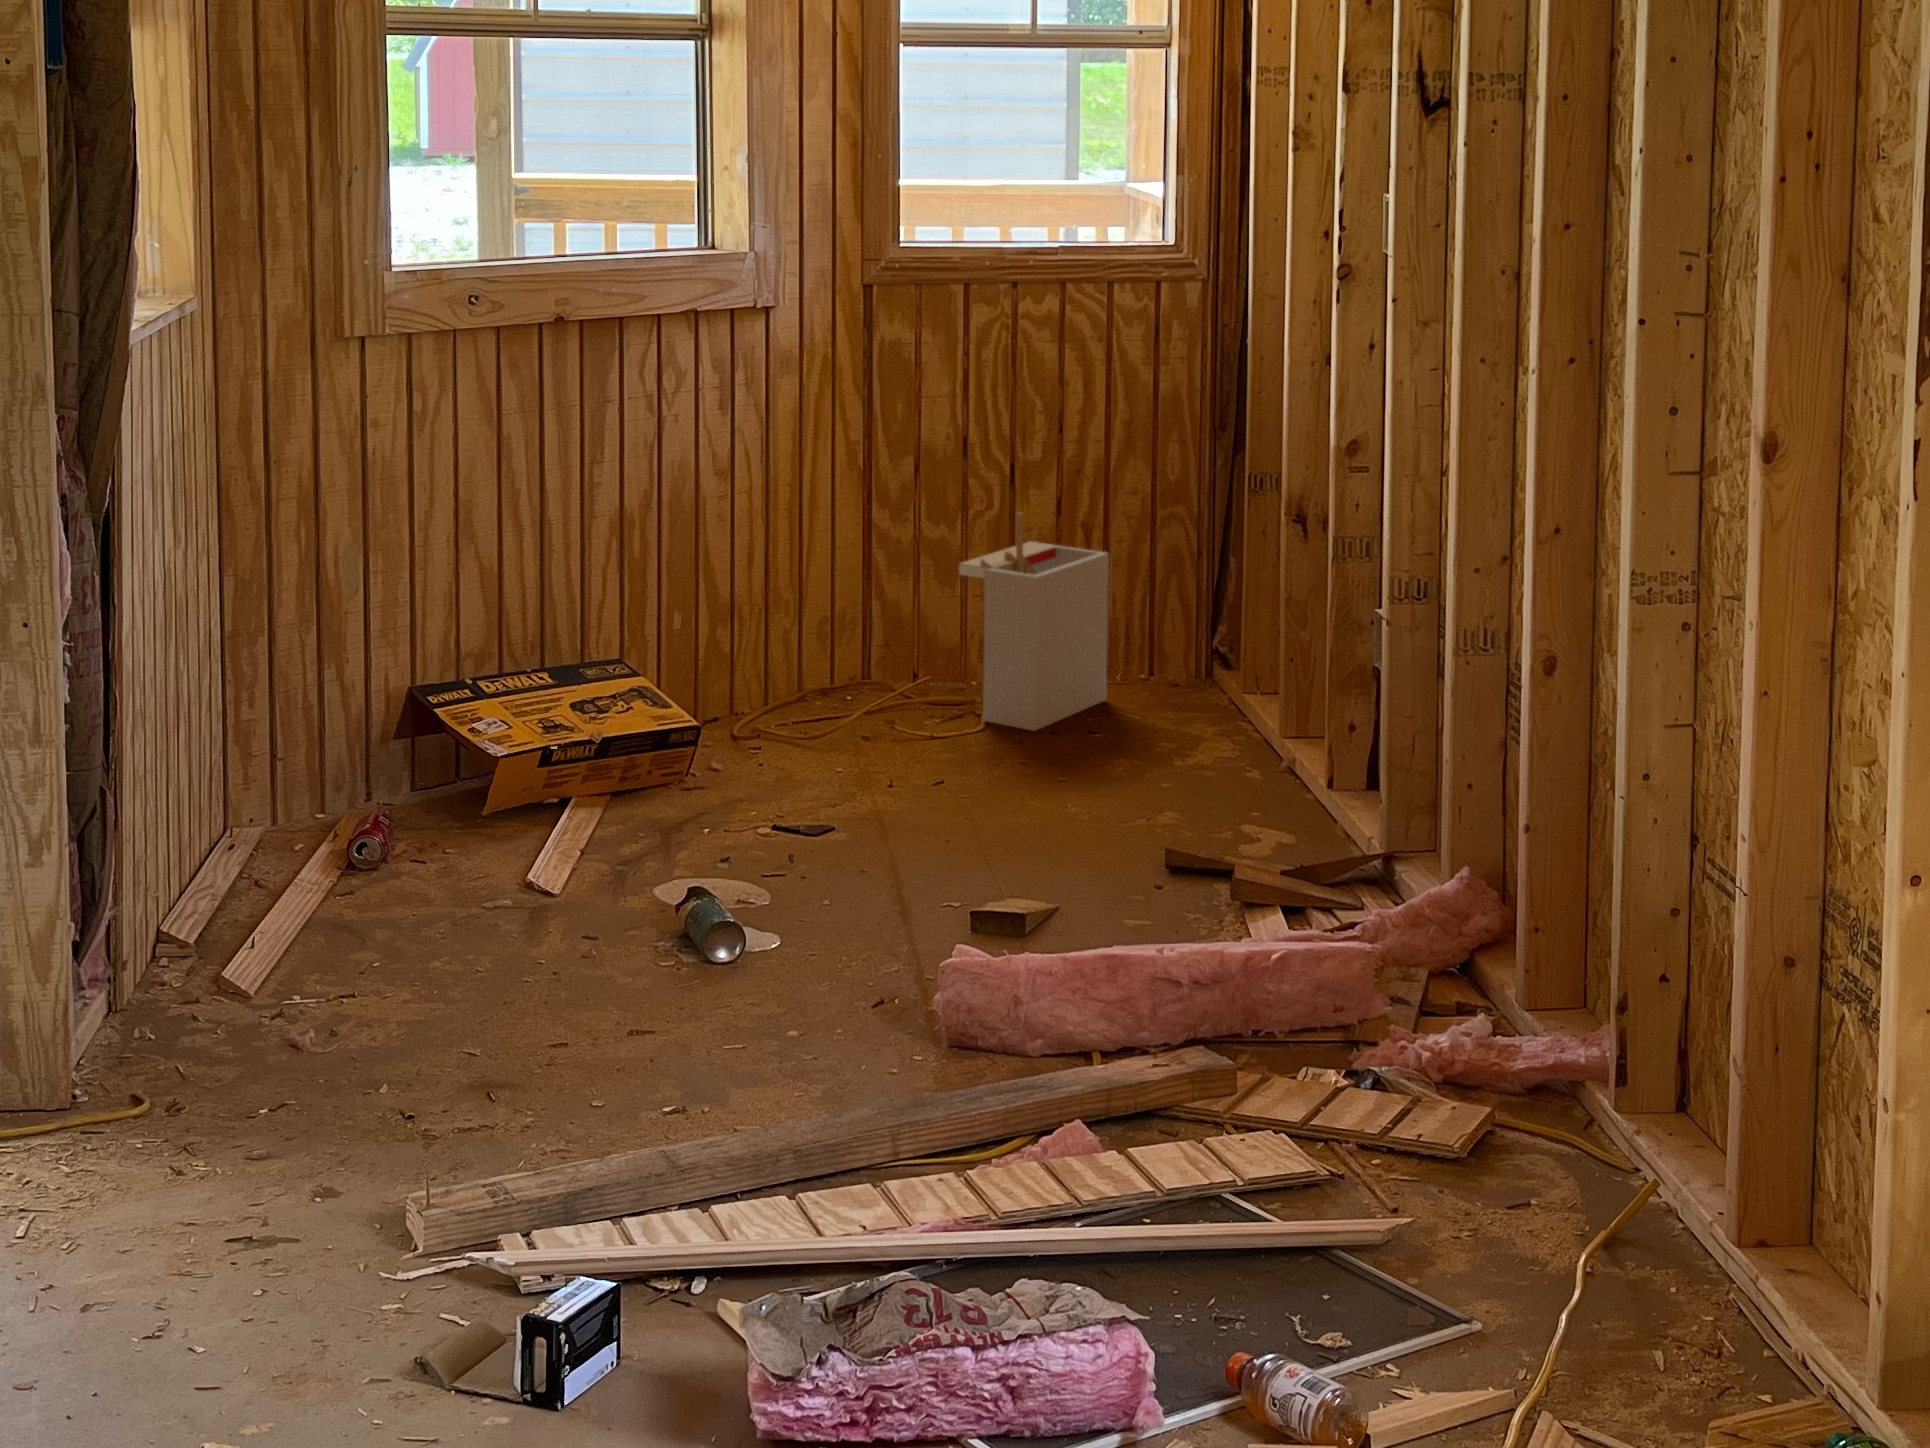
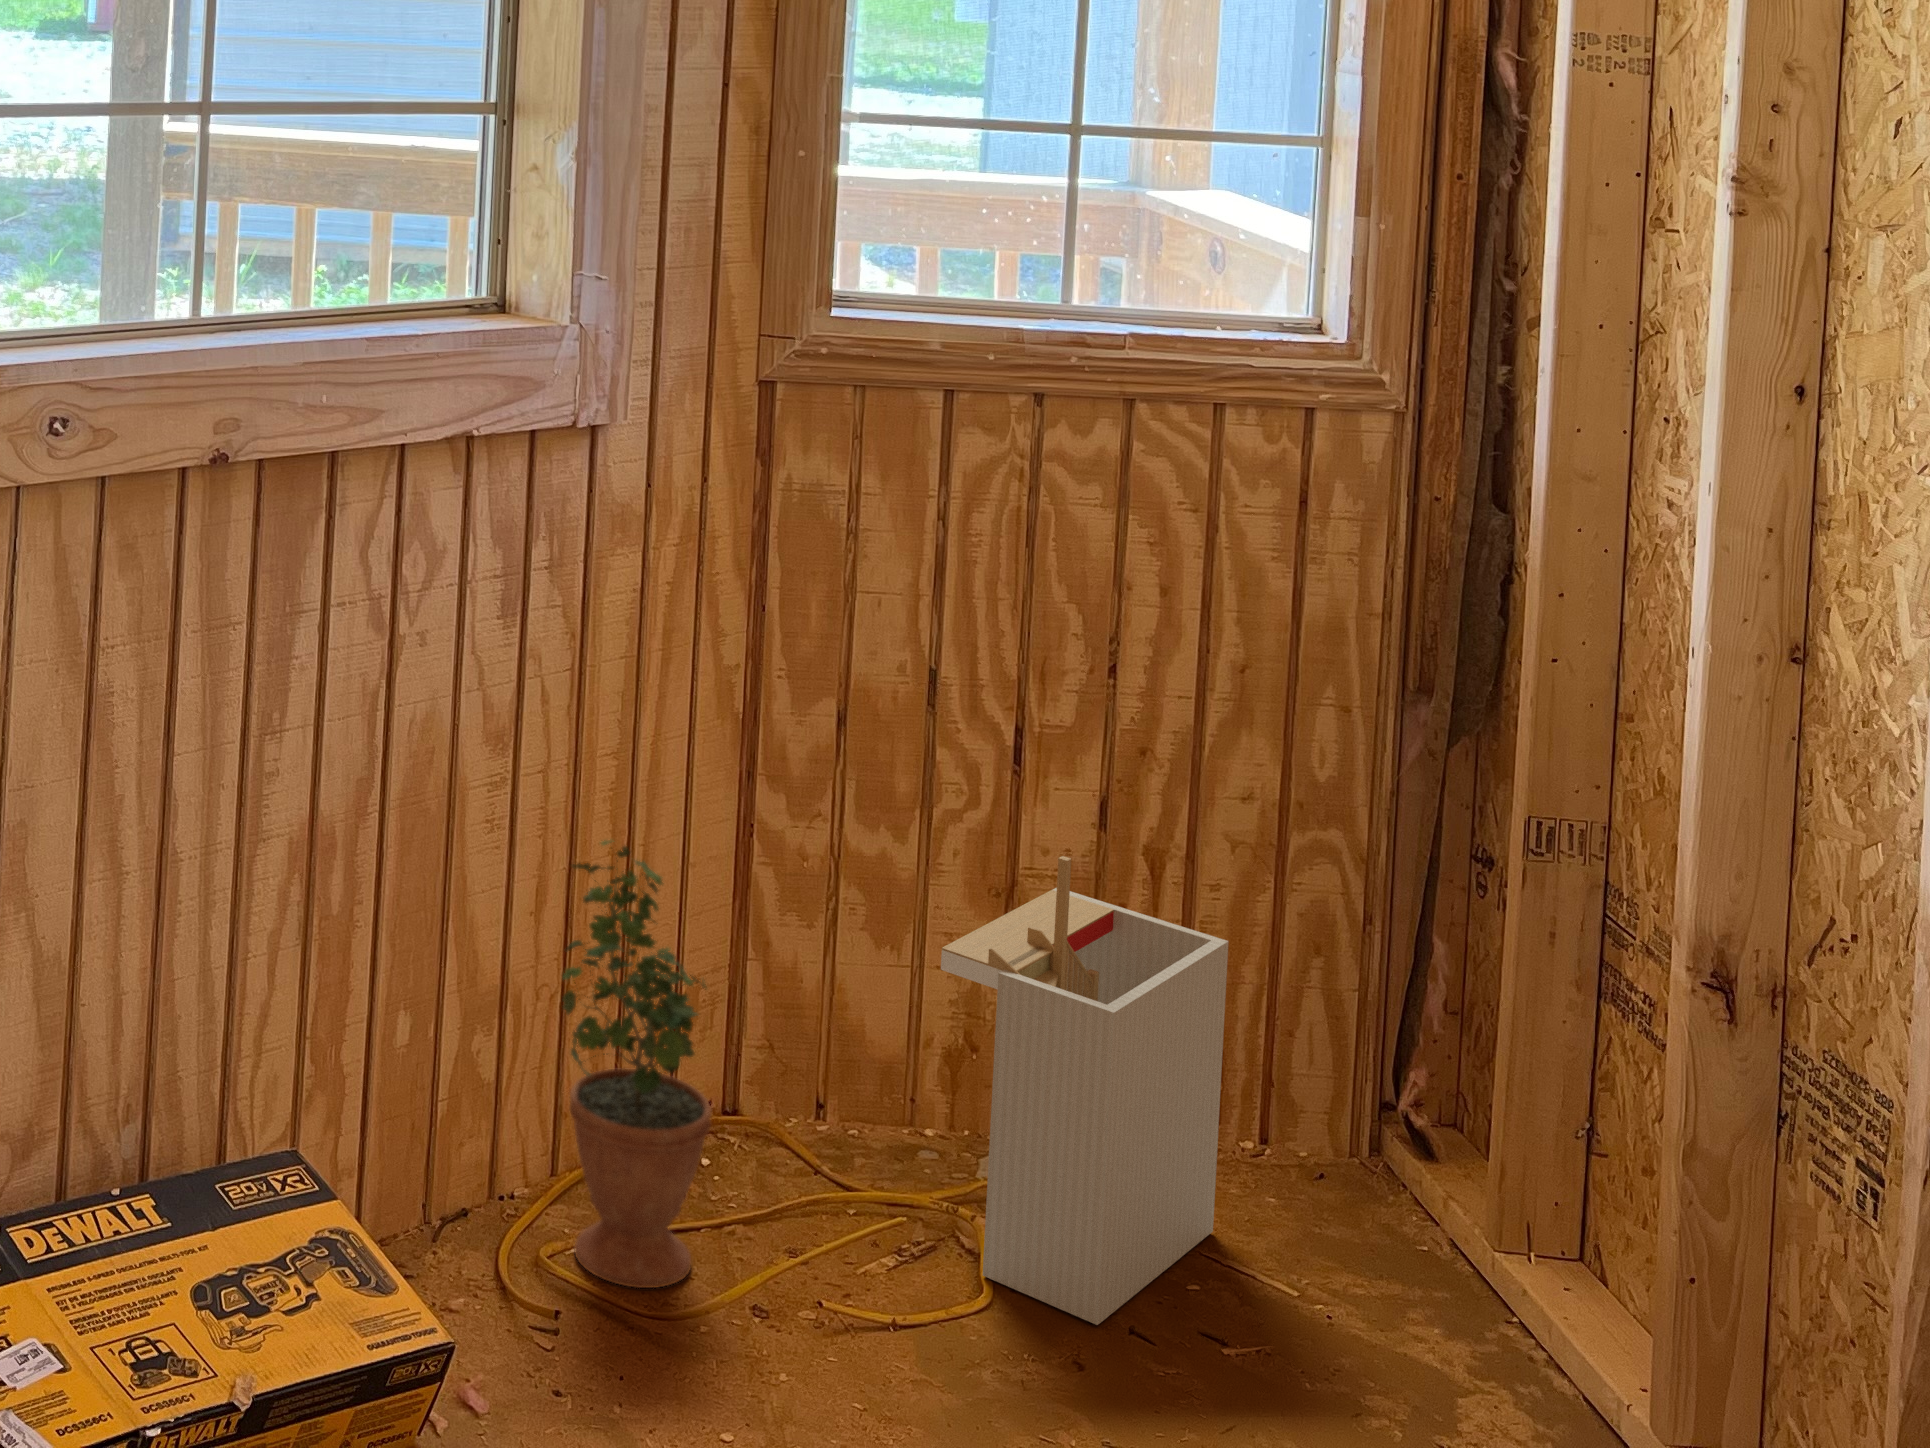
potted plant: none [759,520,840,736] -> present [562,841,711,1288]

